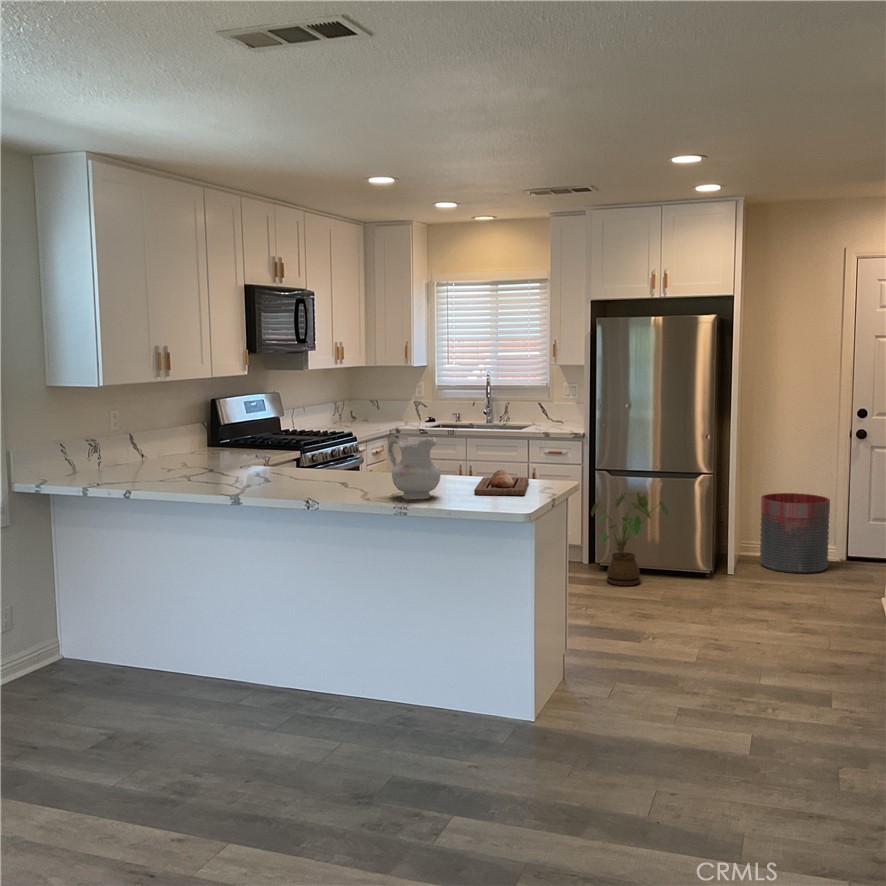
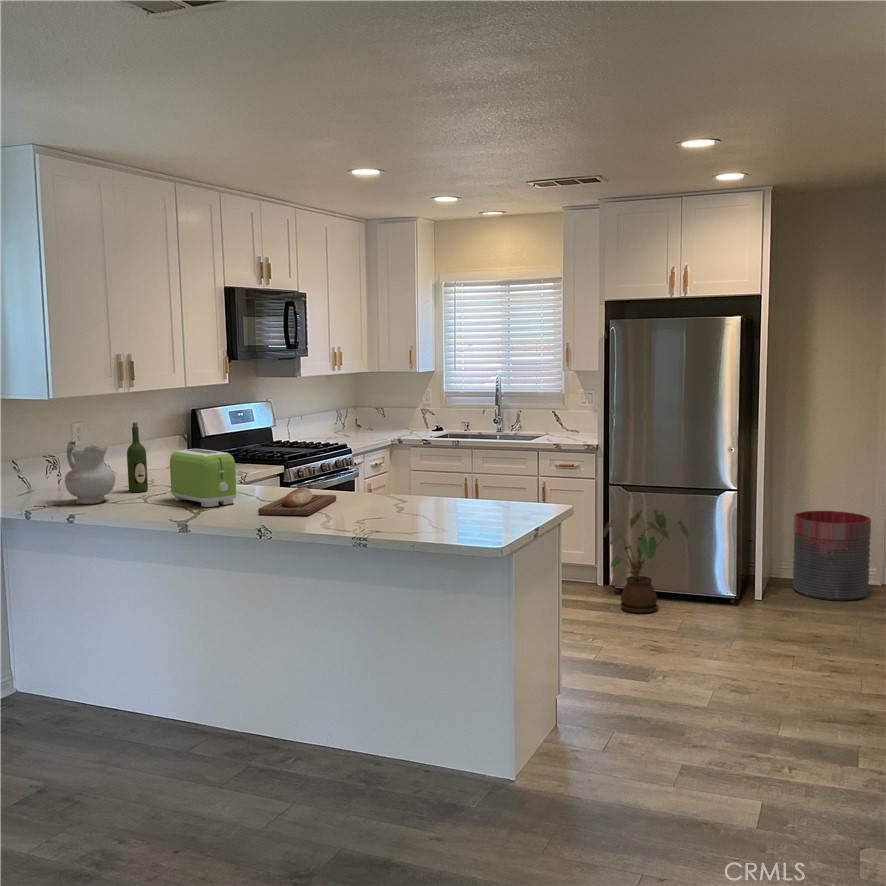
wine bottle: none [167,409,186,473] -> present [127,422,148,492]
toaster: none [212,432,275,484] -> present [170,449,236,507]
ceramic pitcher: present [388,434,440,499] -> present [65,441,115,504]
bread loaf: present [474,470,529,495] -> present [258,487,336,515]

